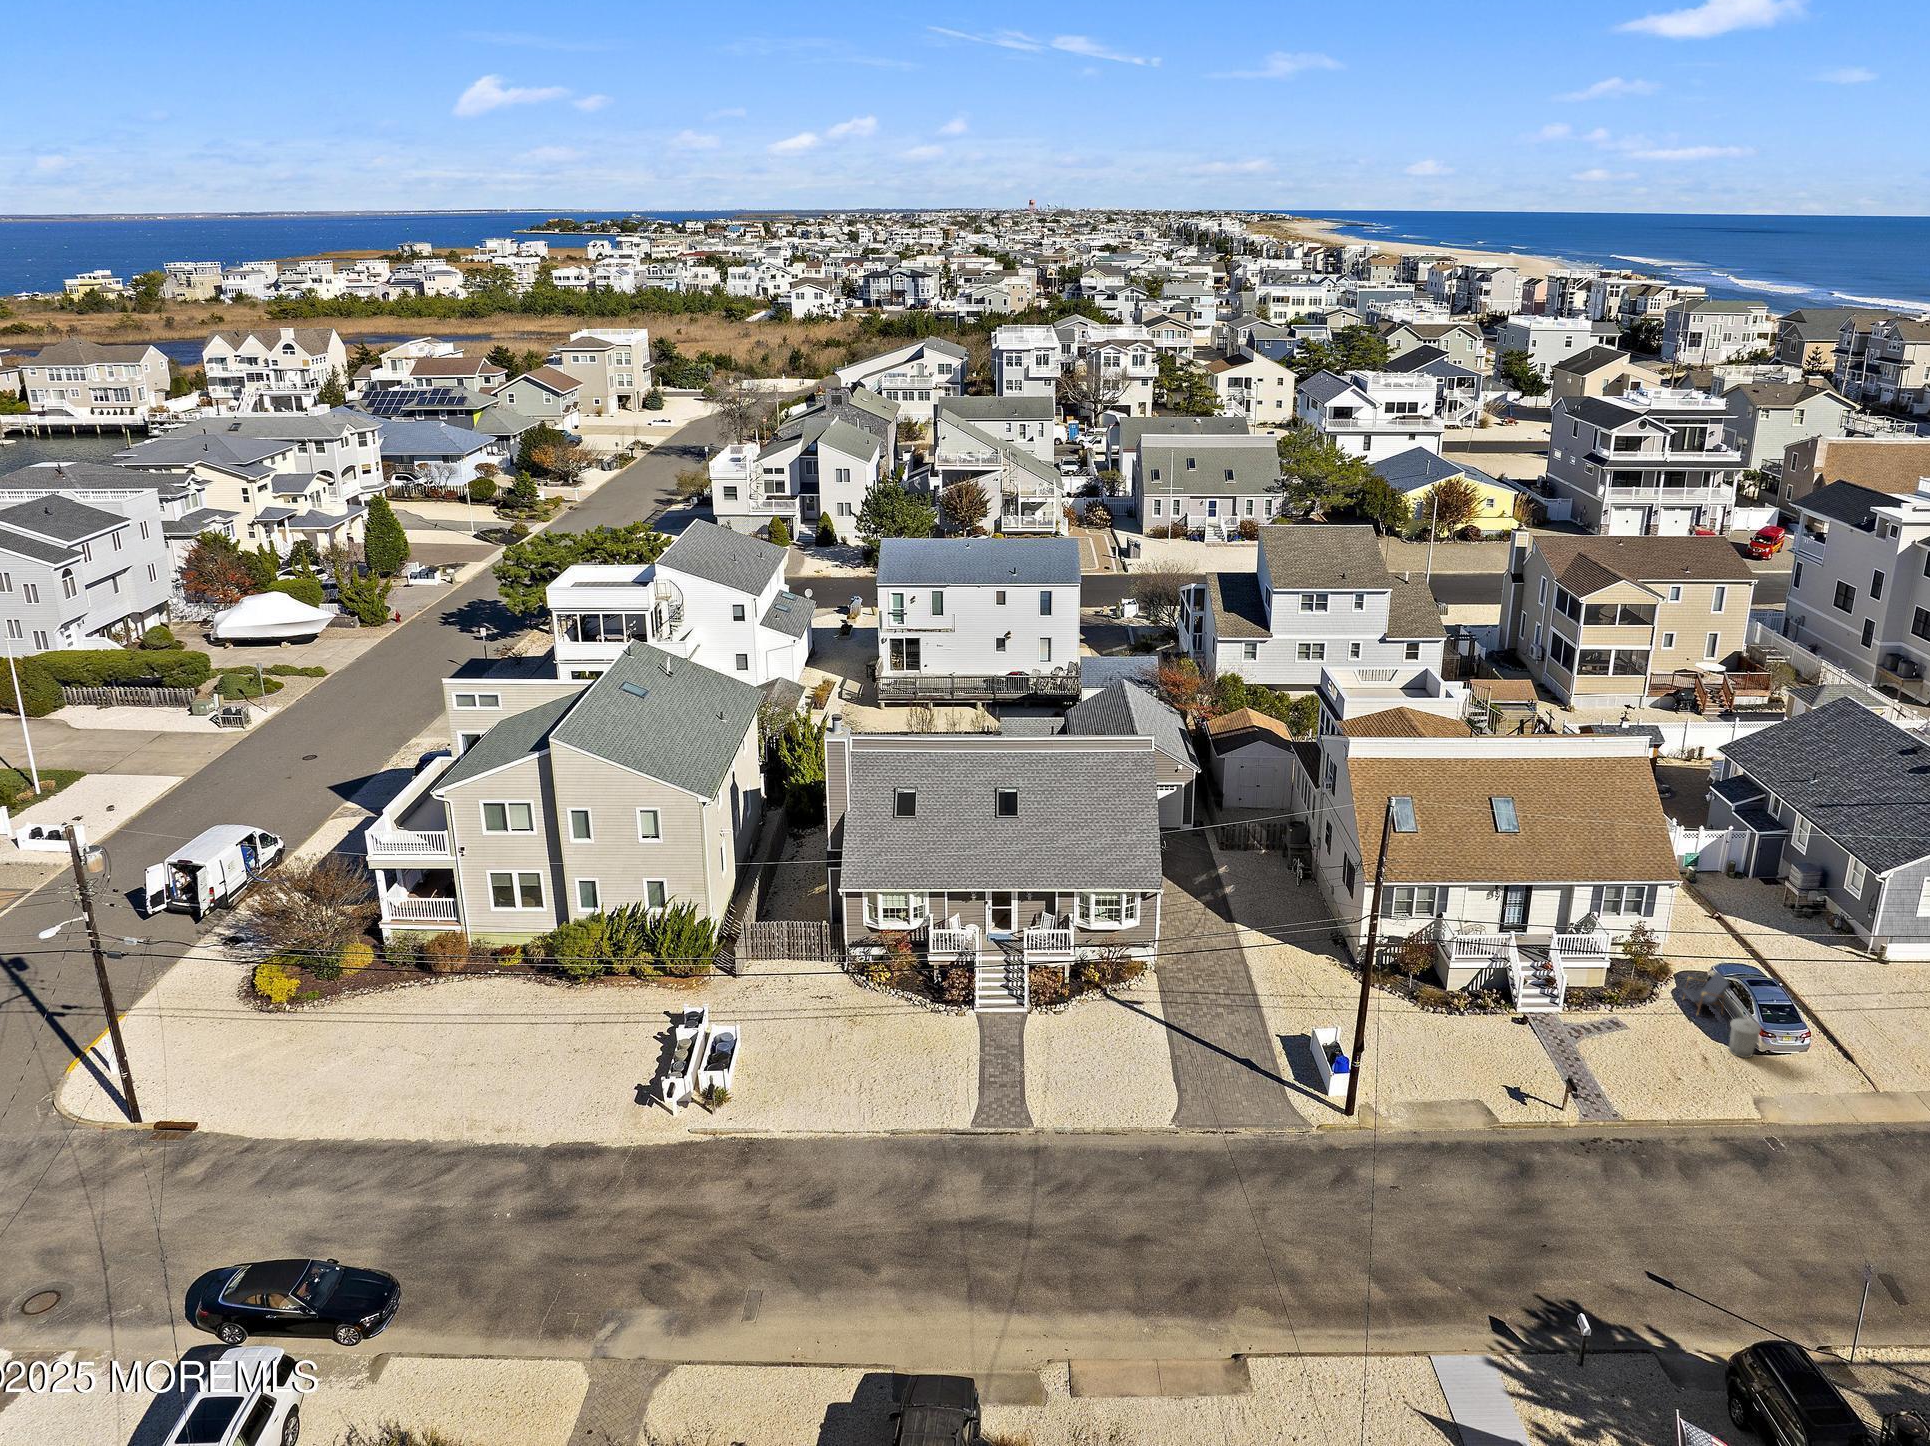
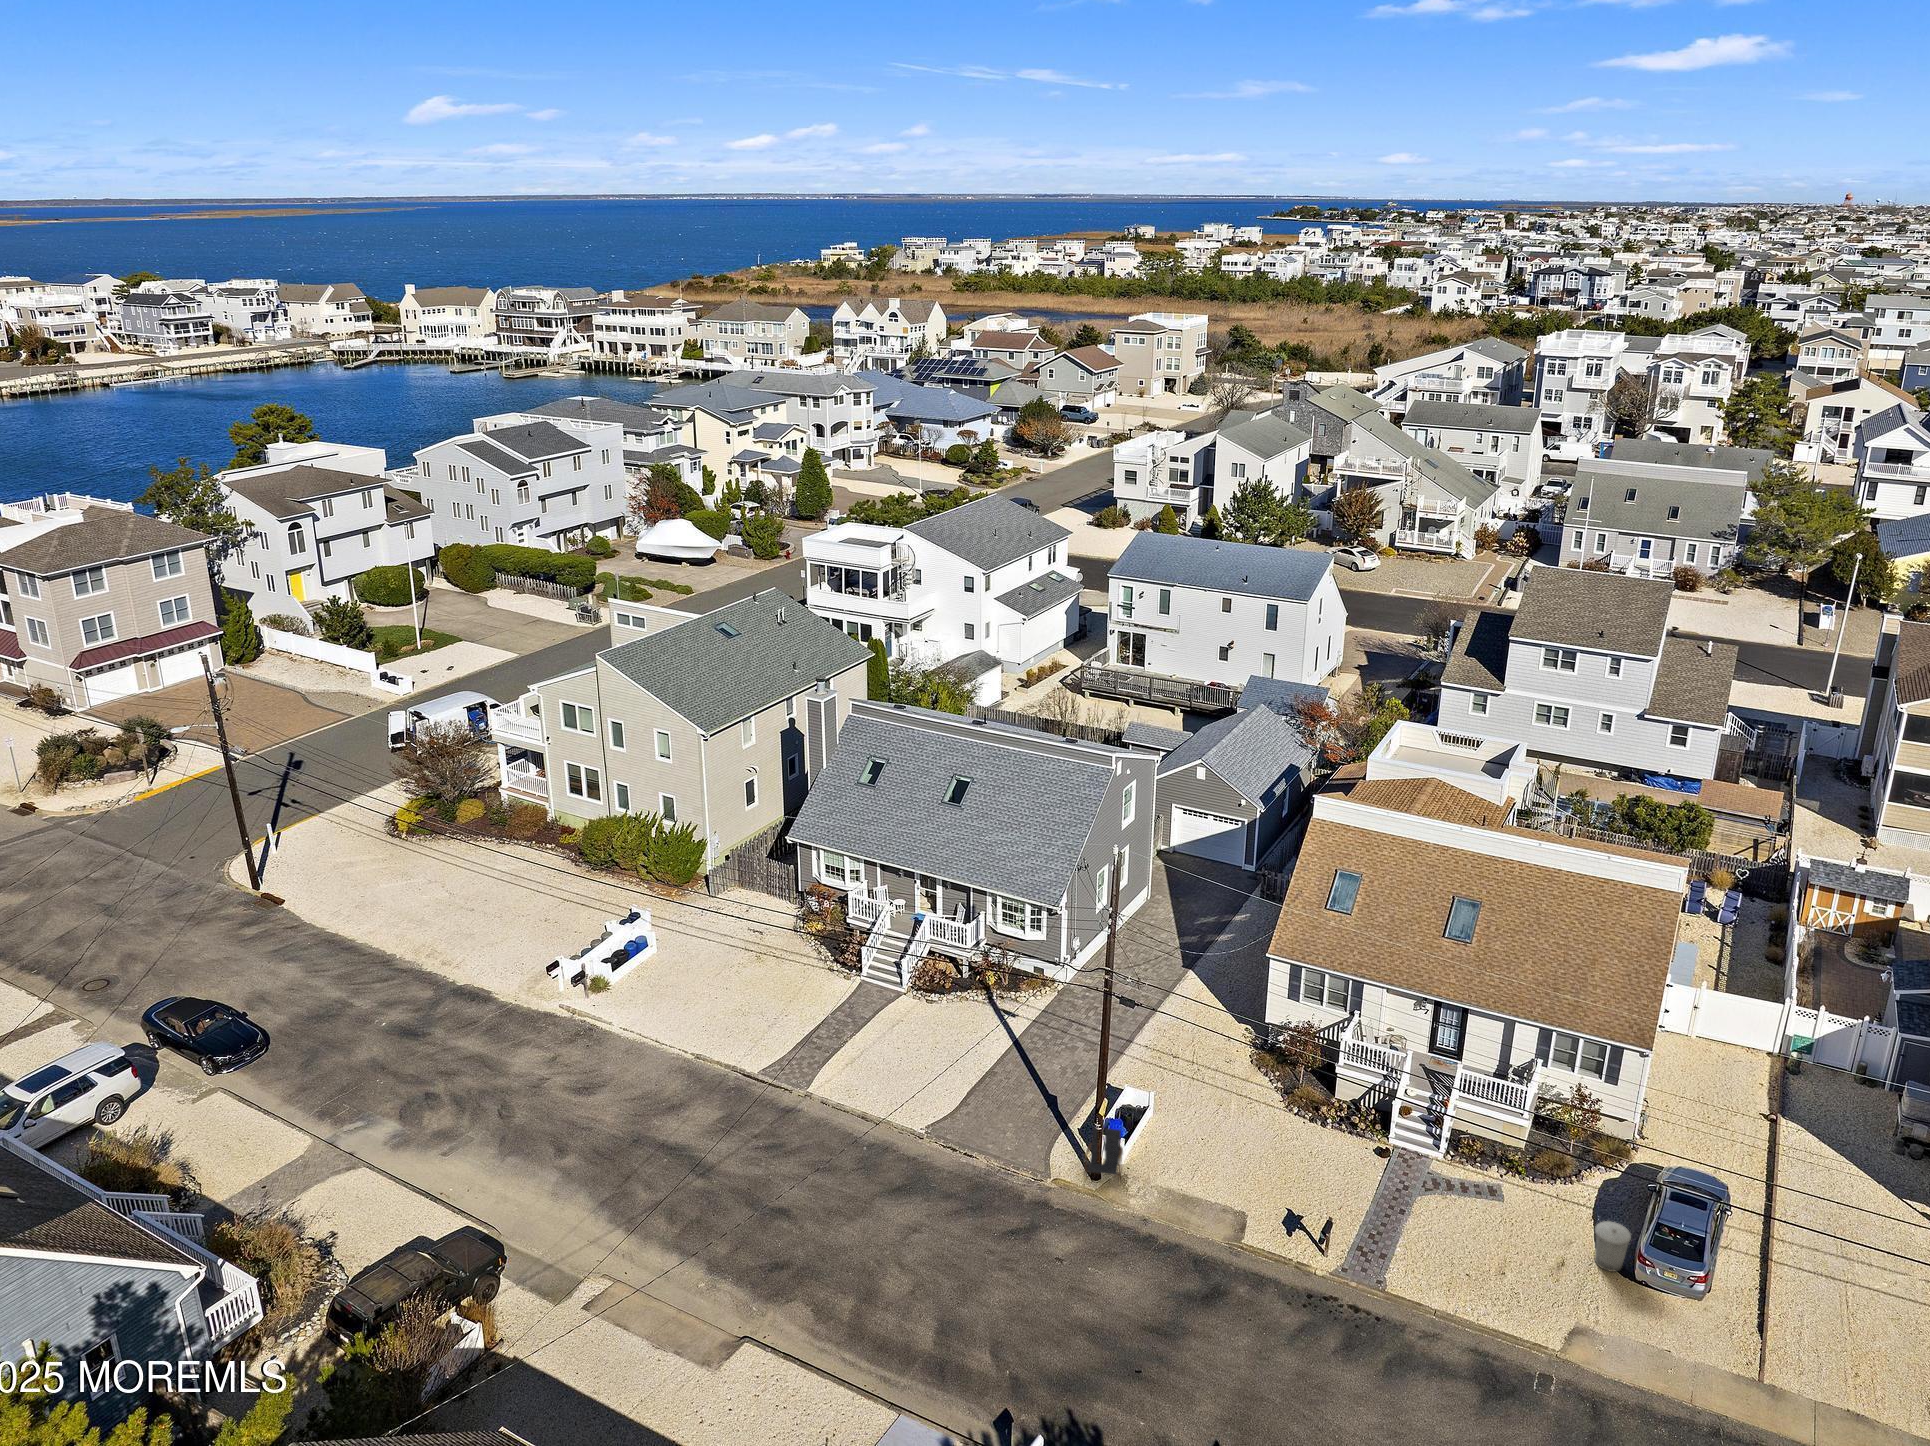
lounge chair: present [1682,972,1730,1013] -> present [1084,1127,1123,1183]

